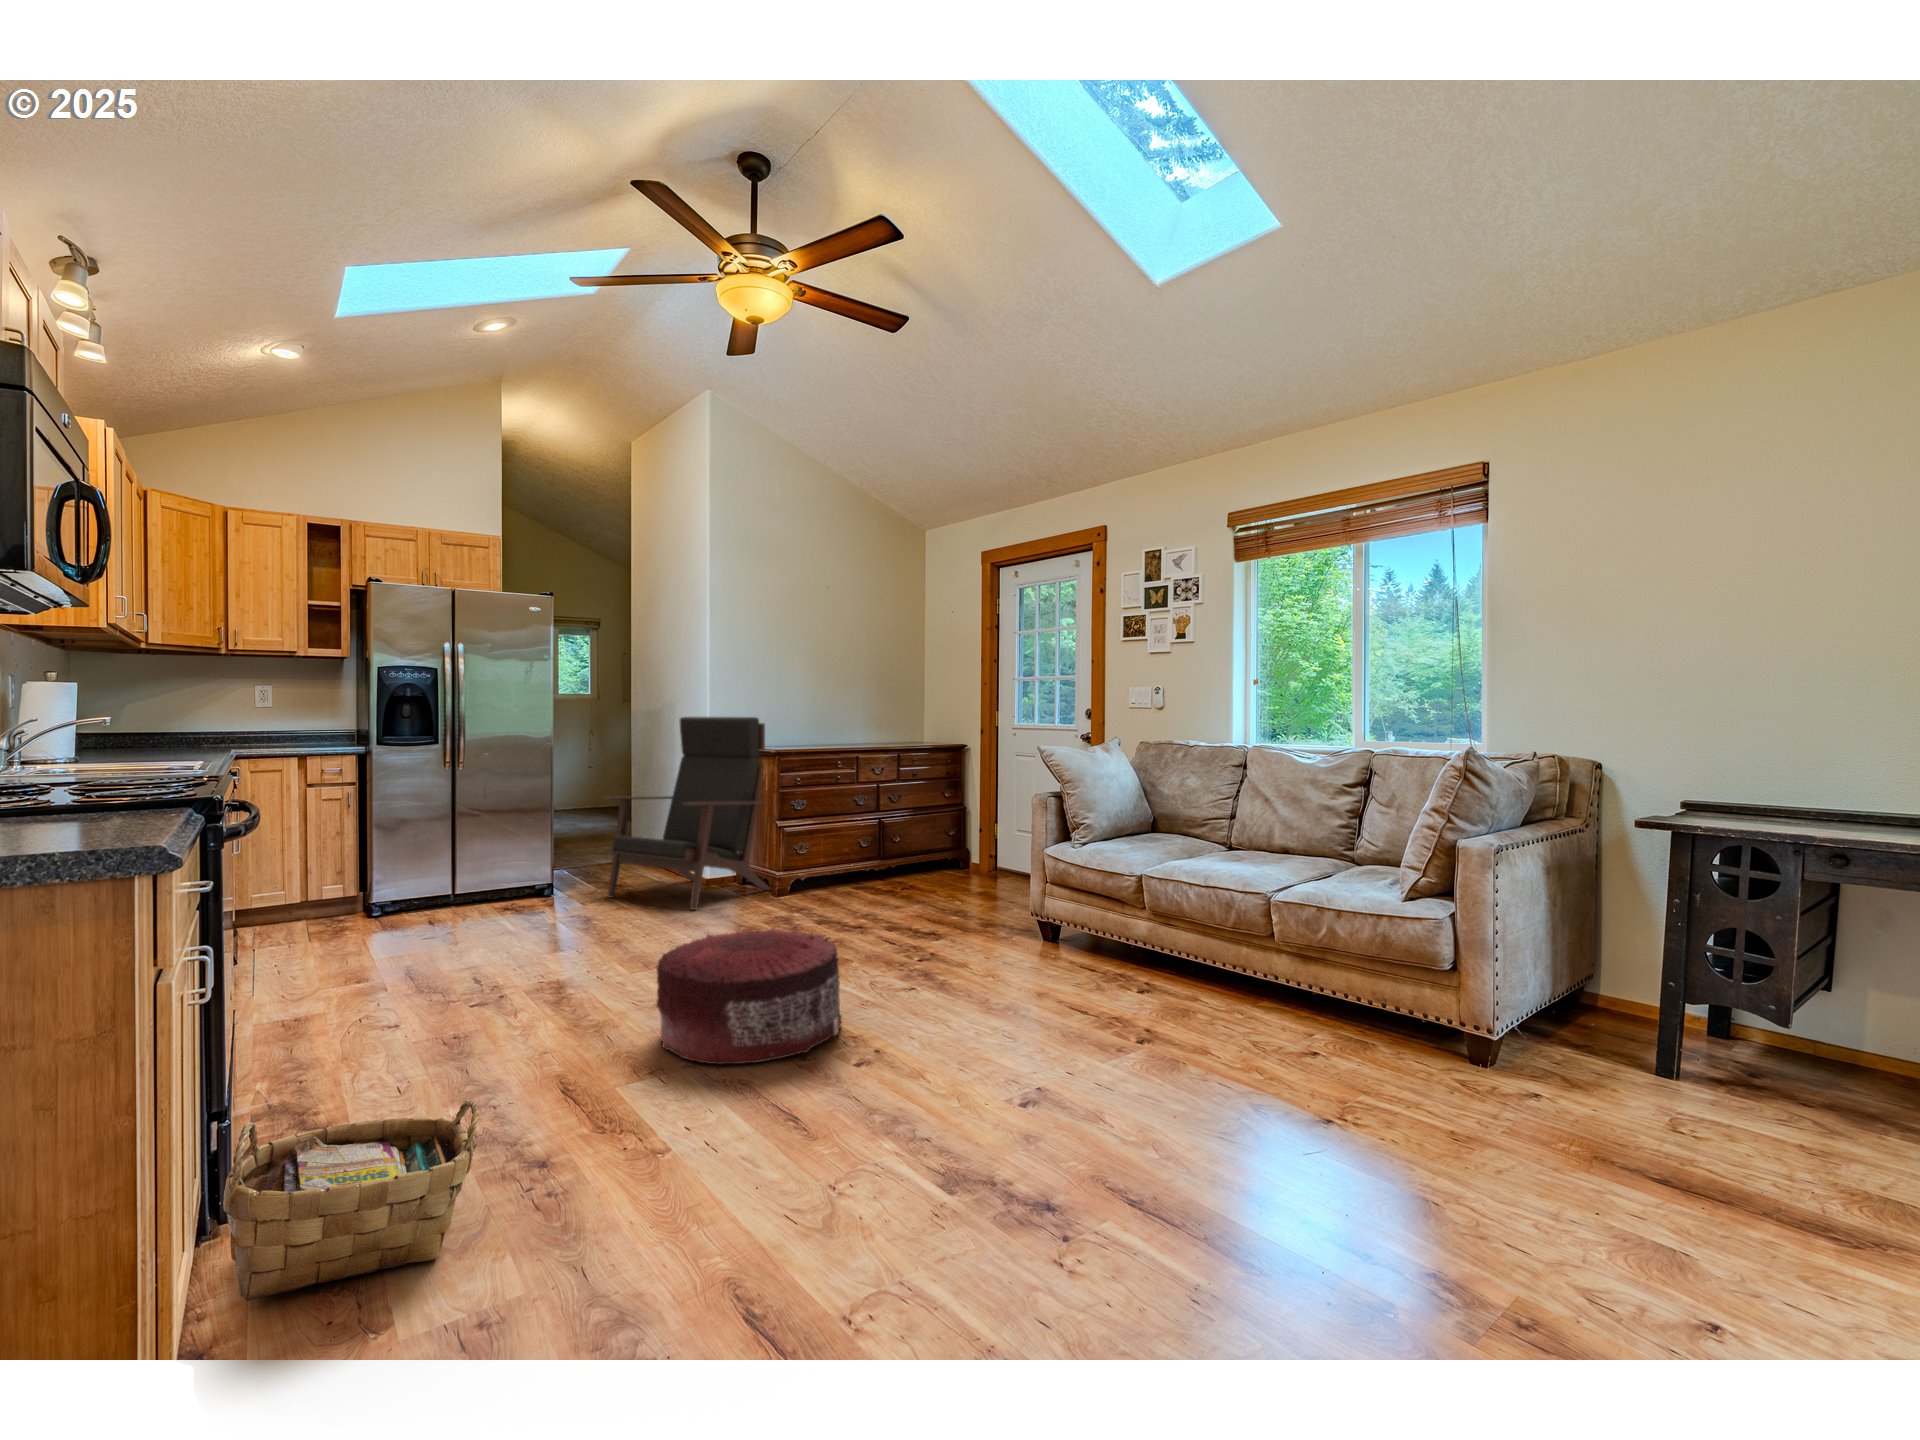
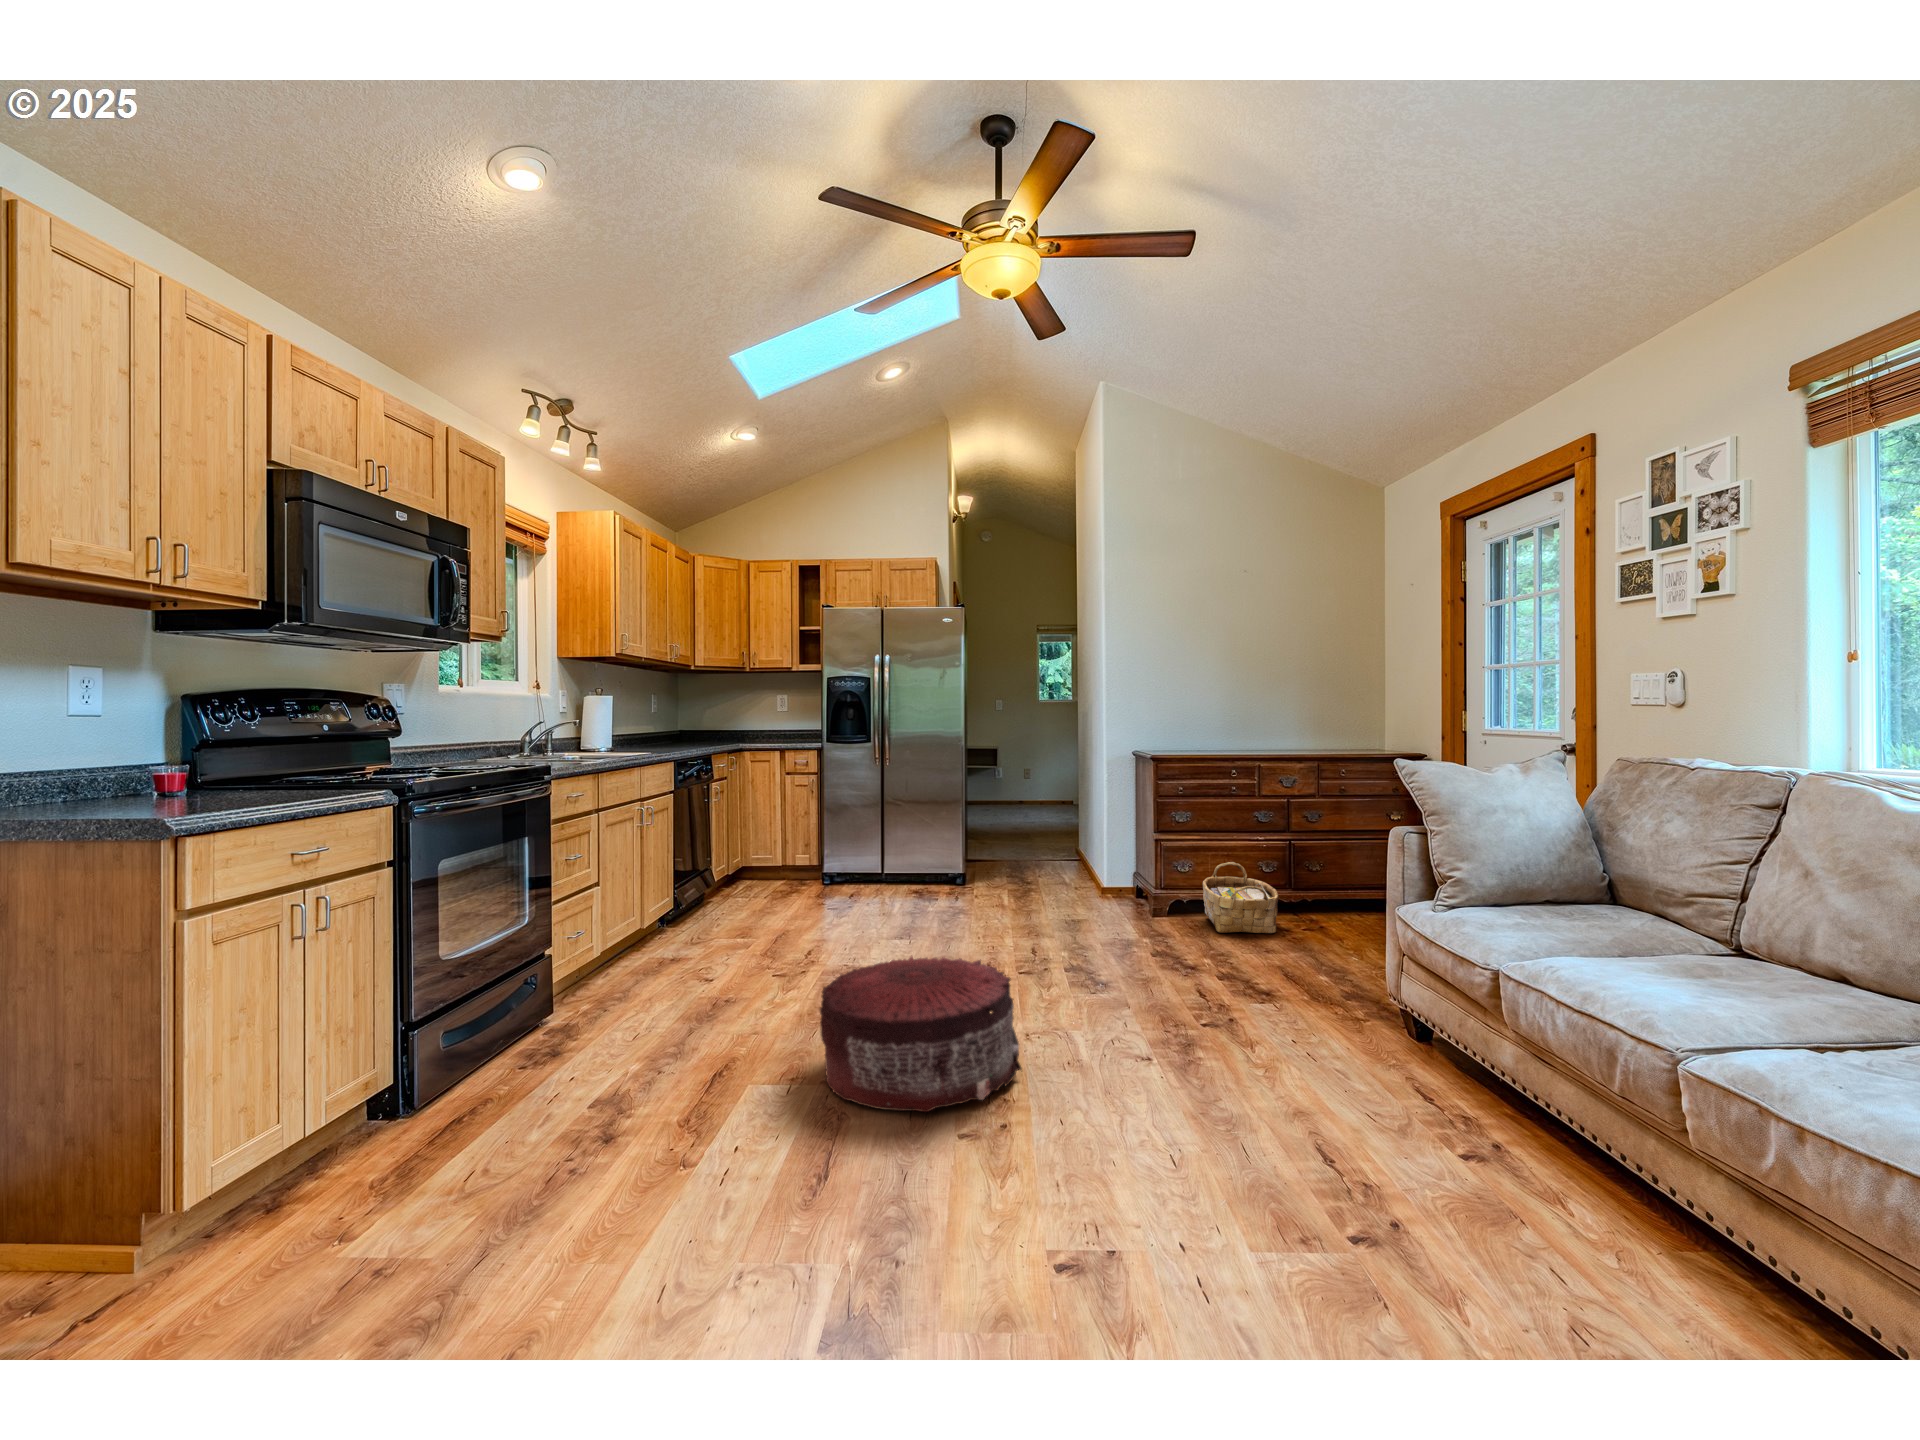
lounge chair: present [601,717,770,910] -> none [997,717,1161,918]
woven basket: present [223,1100,479,1301] -> present [1203,862,1278,933]

